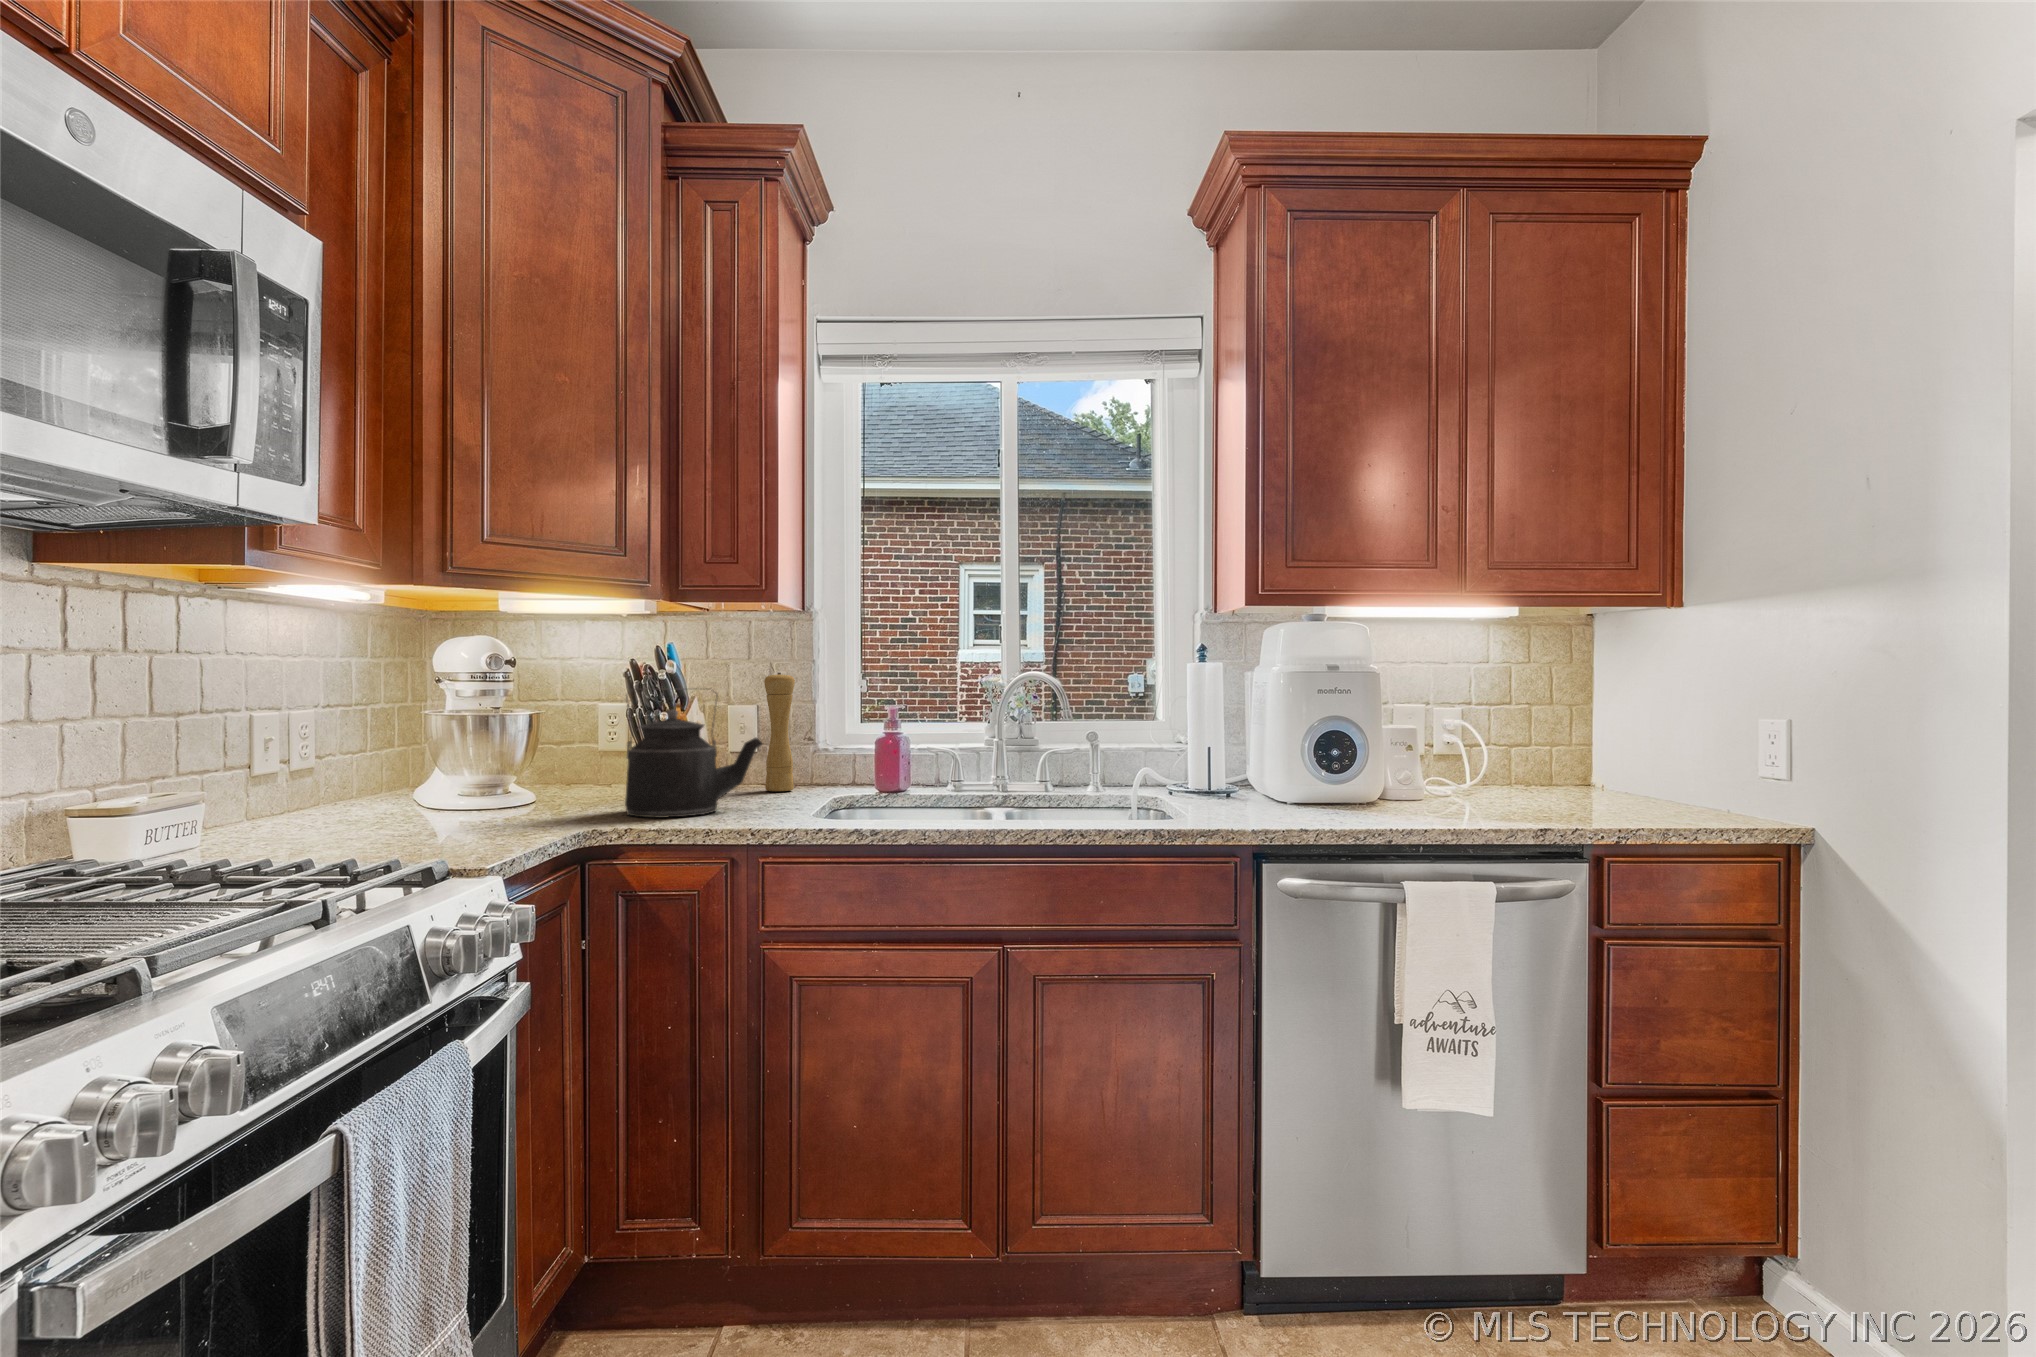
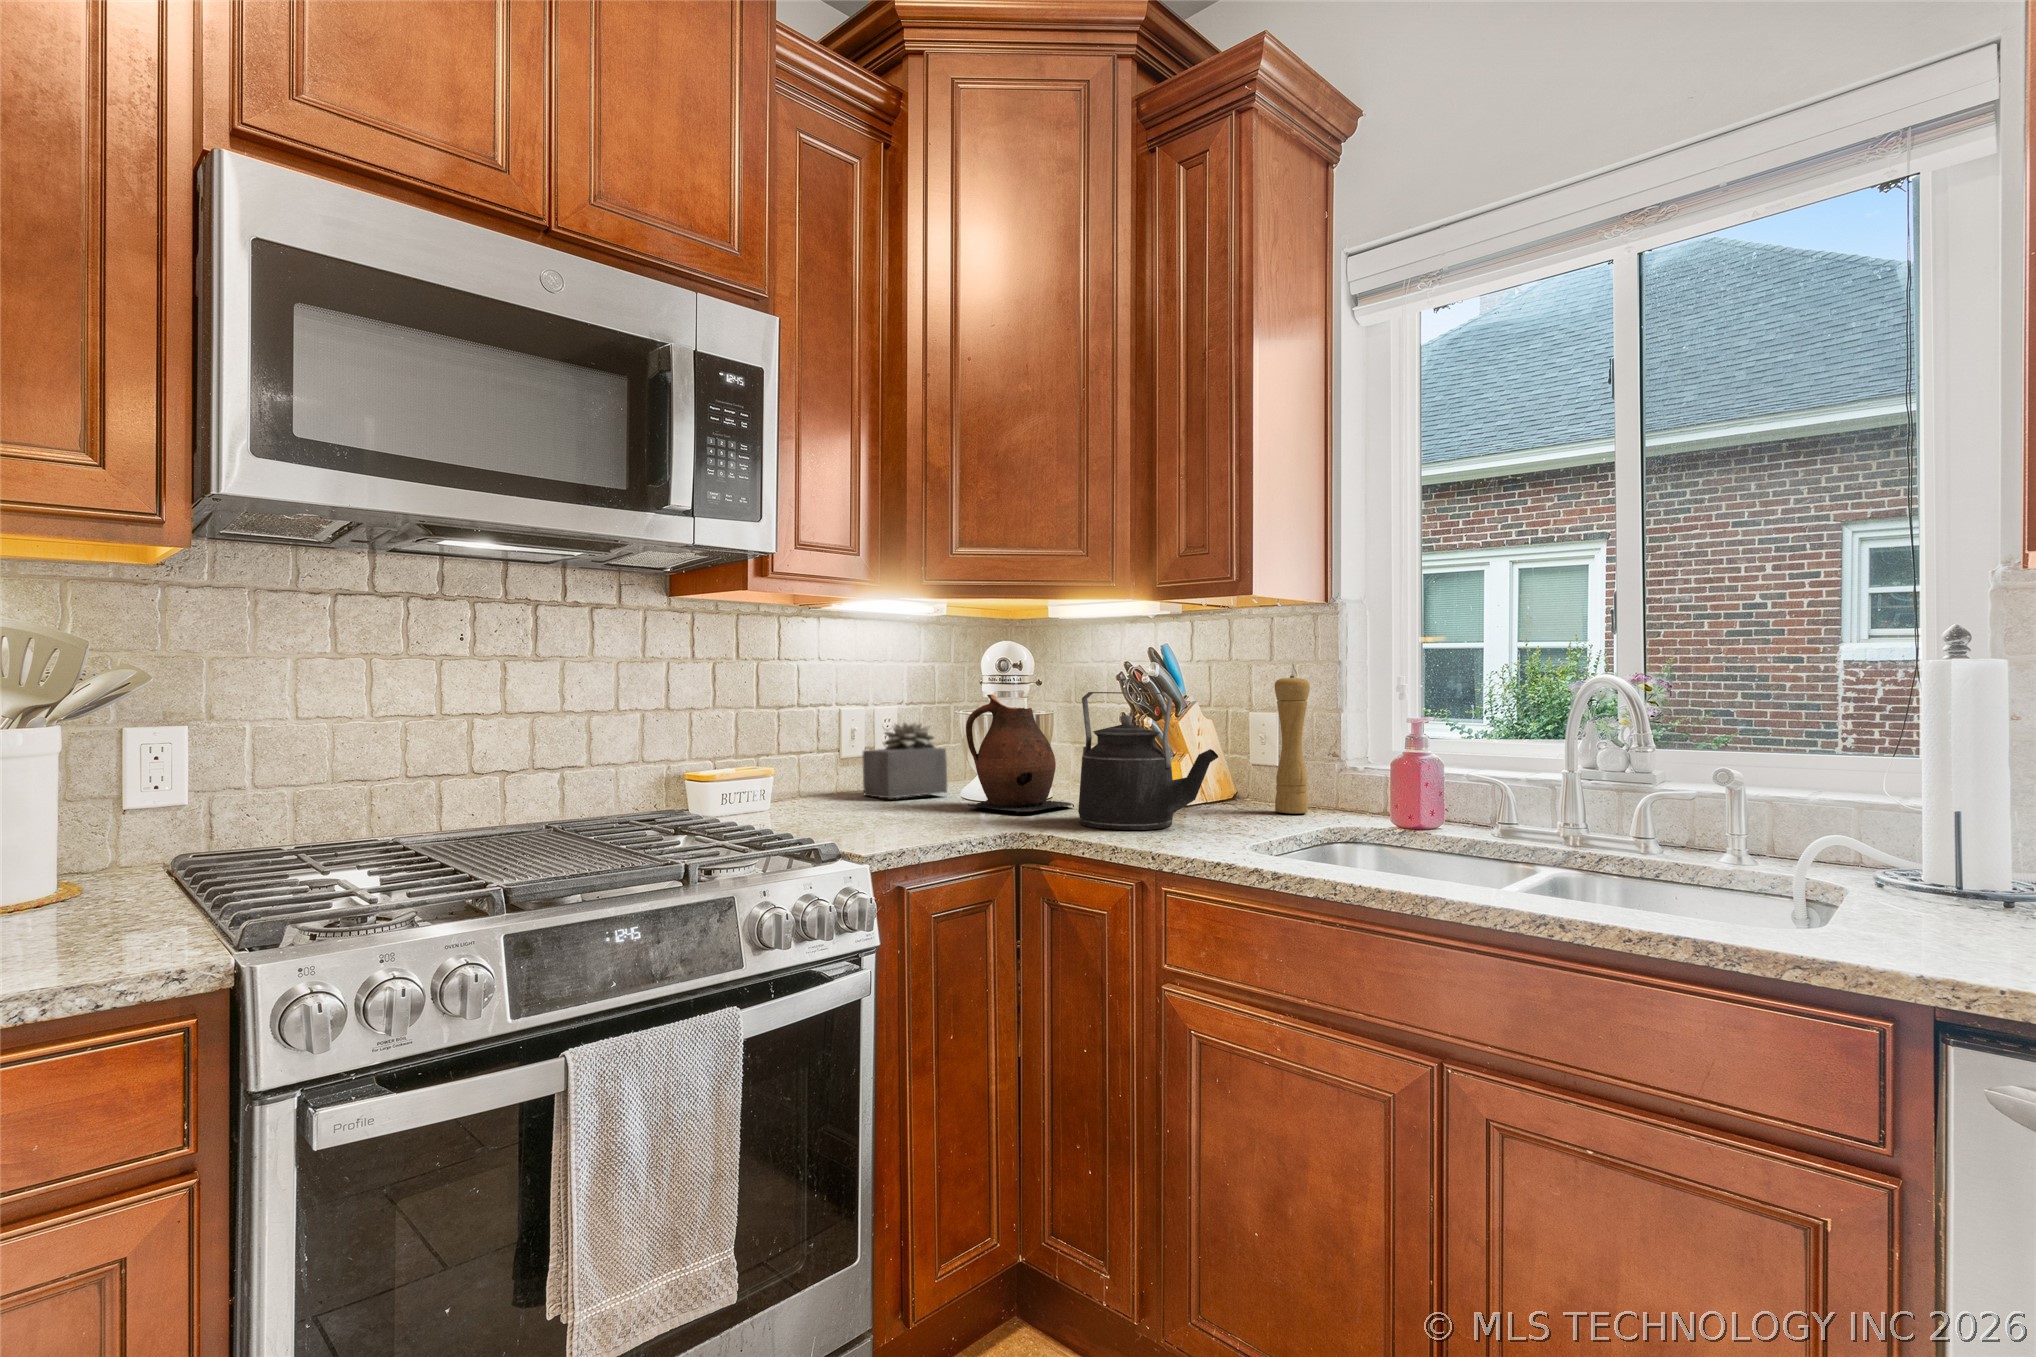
ceramic pitcher: none [465,693,585,815] -> present [966,694,1074,814]
succulent plant: none [290,726,412,818] -> present [863,722,947,798]

